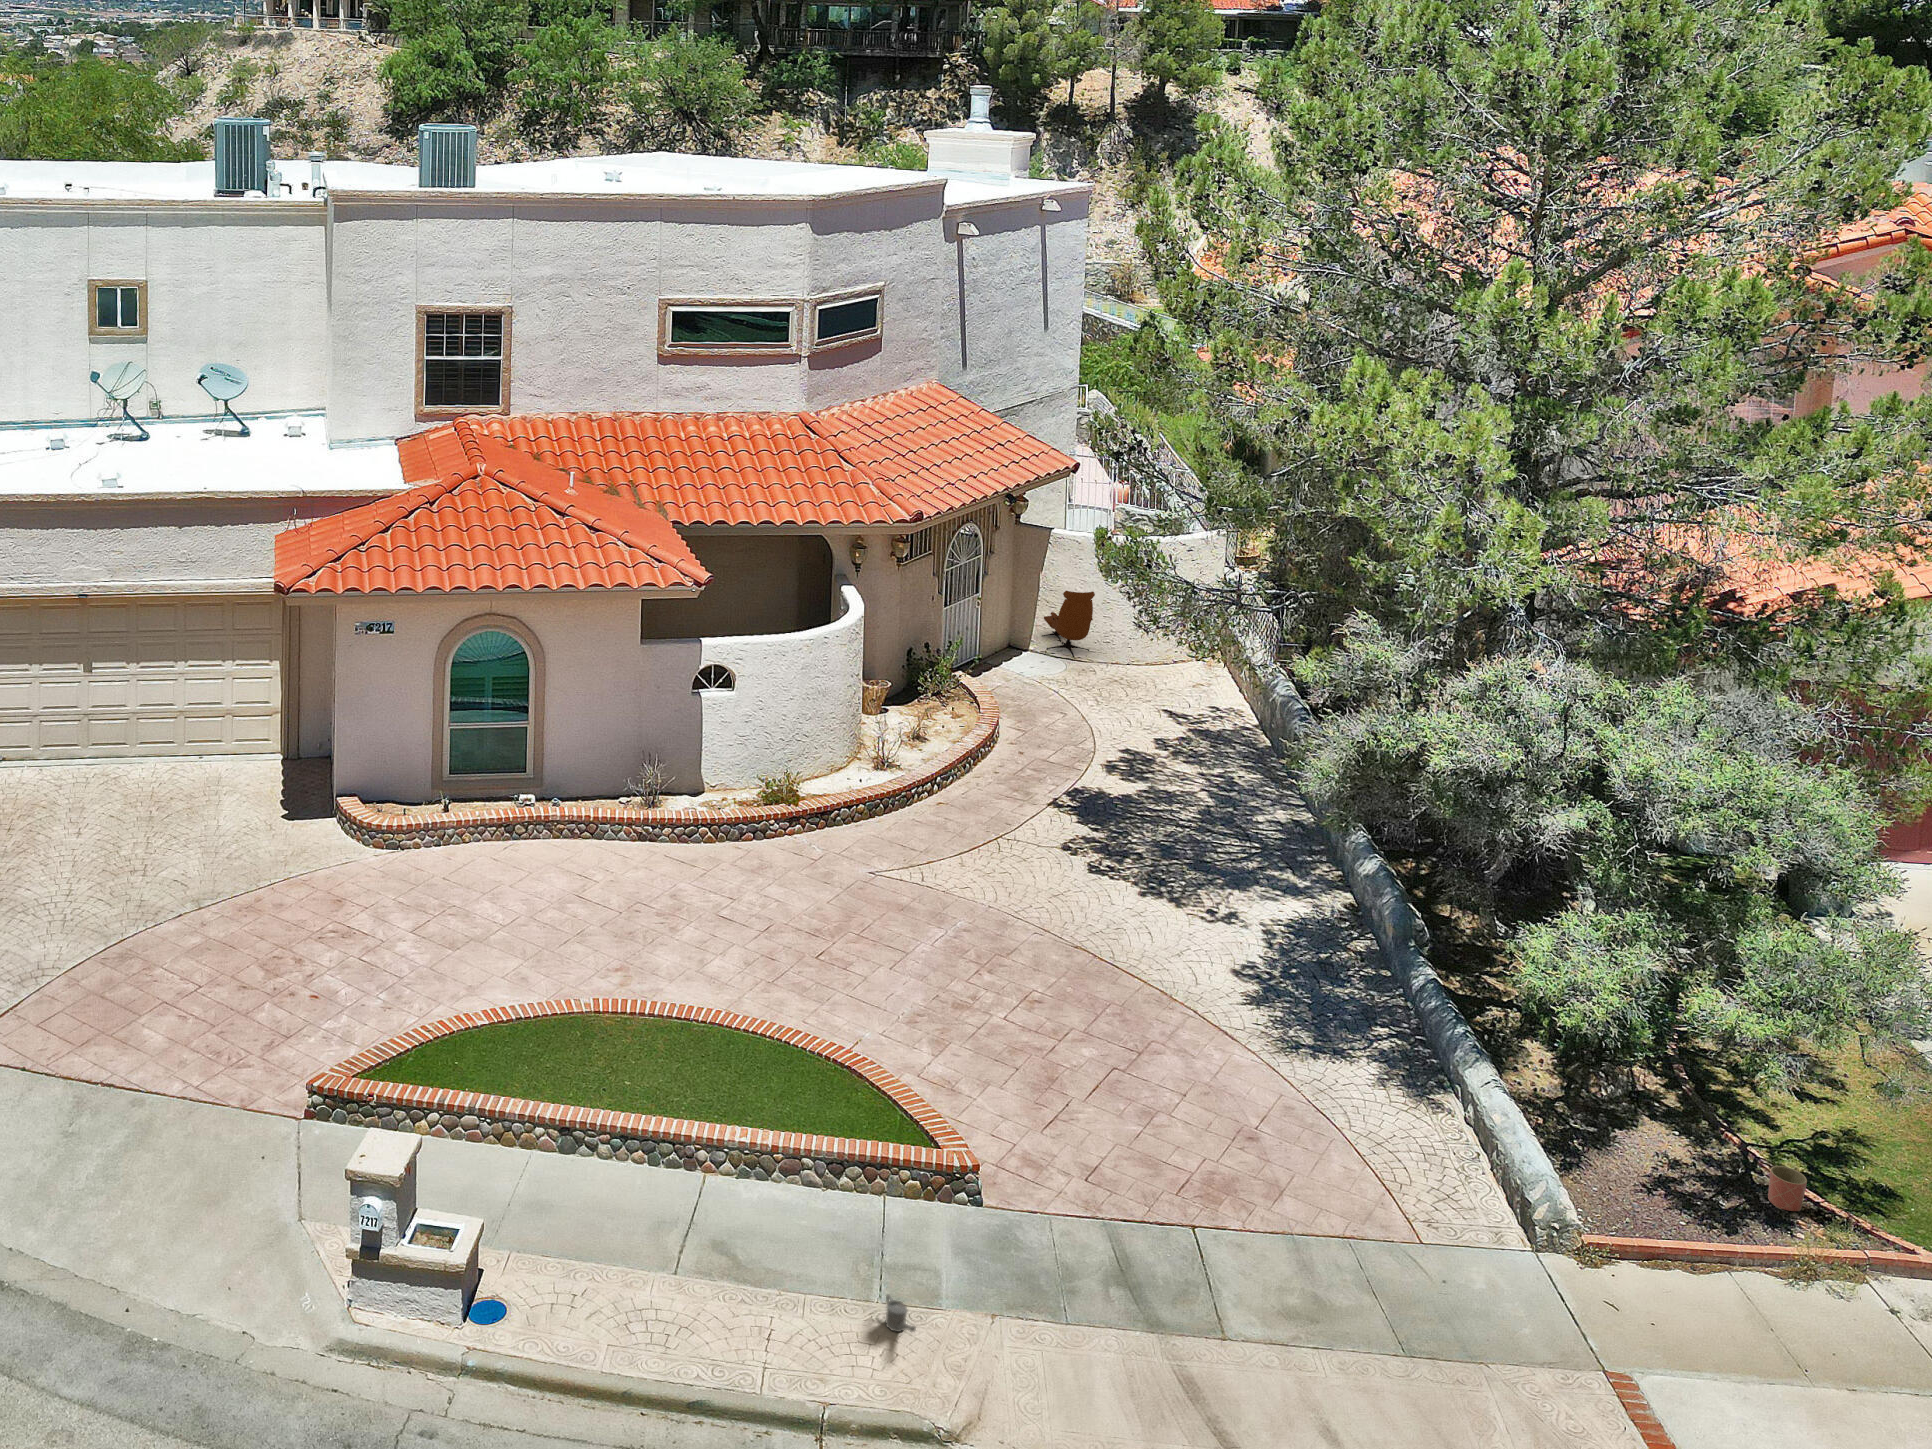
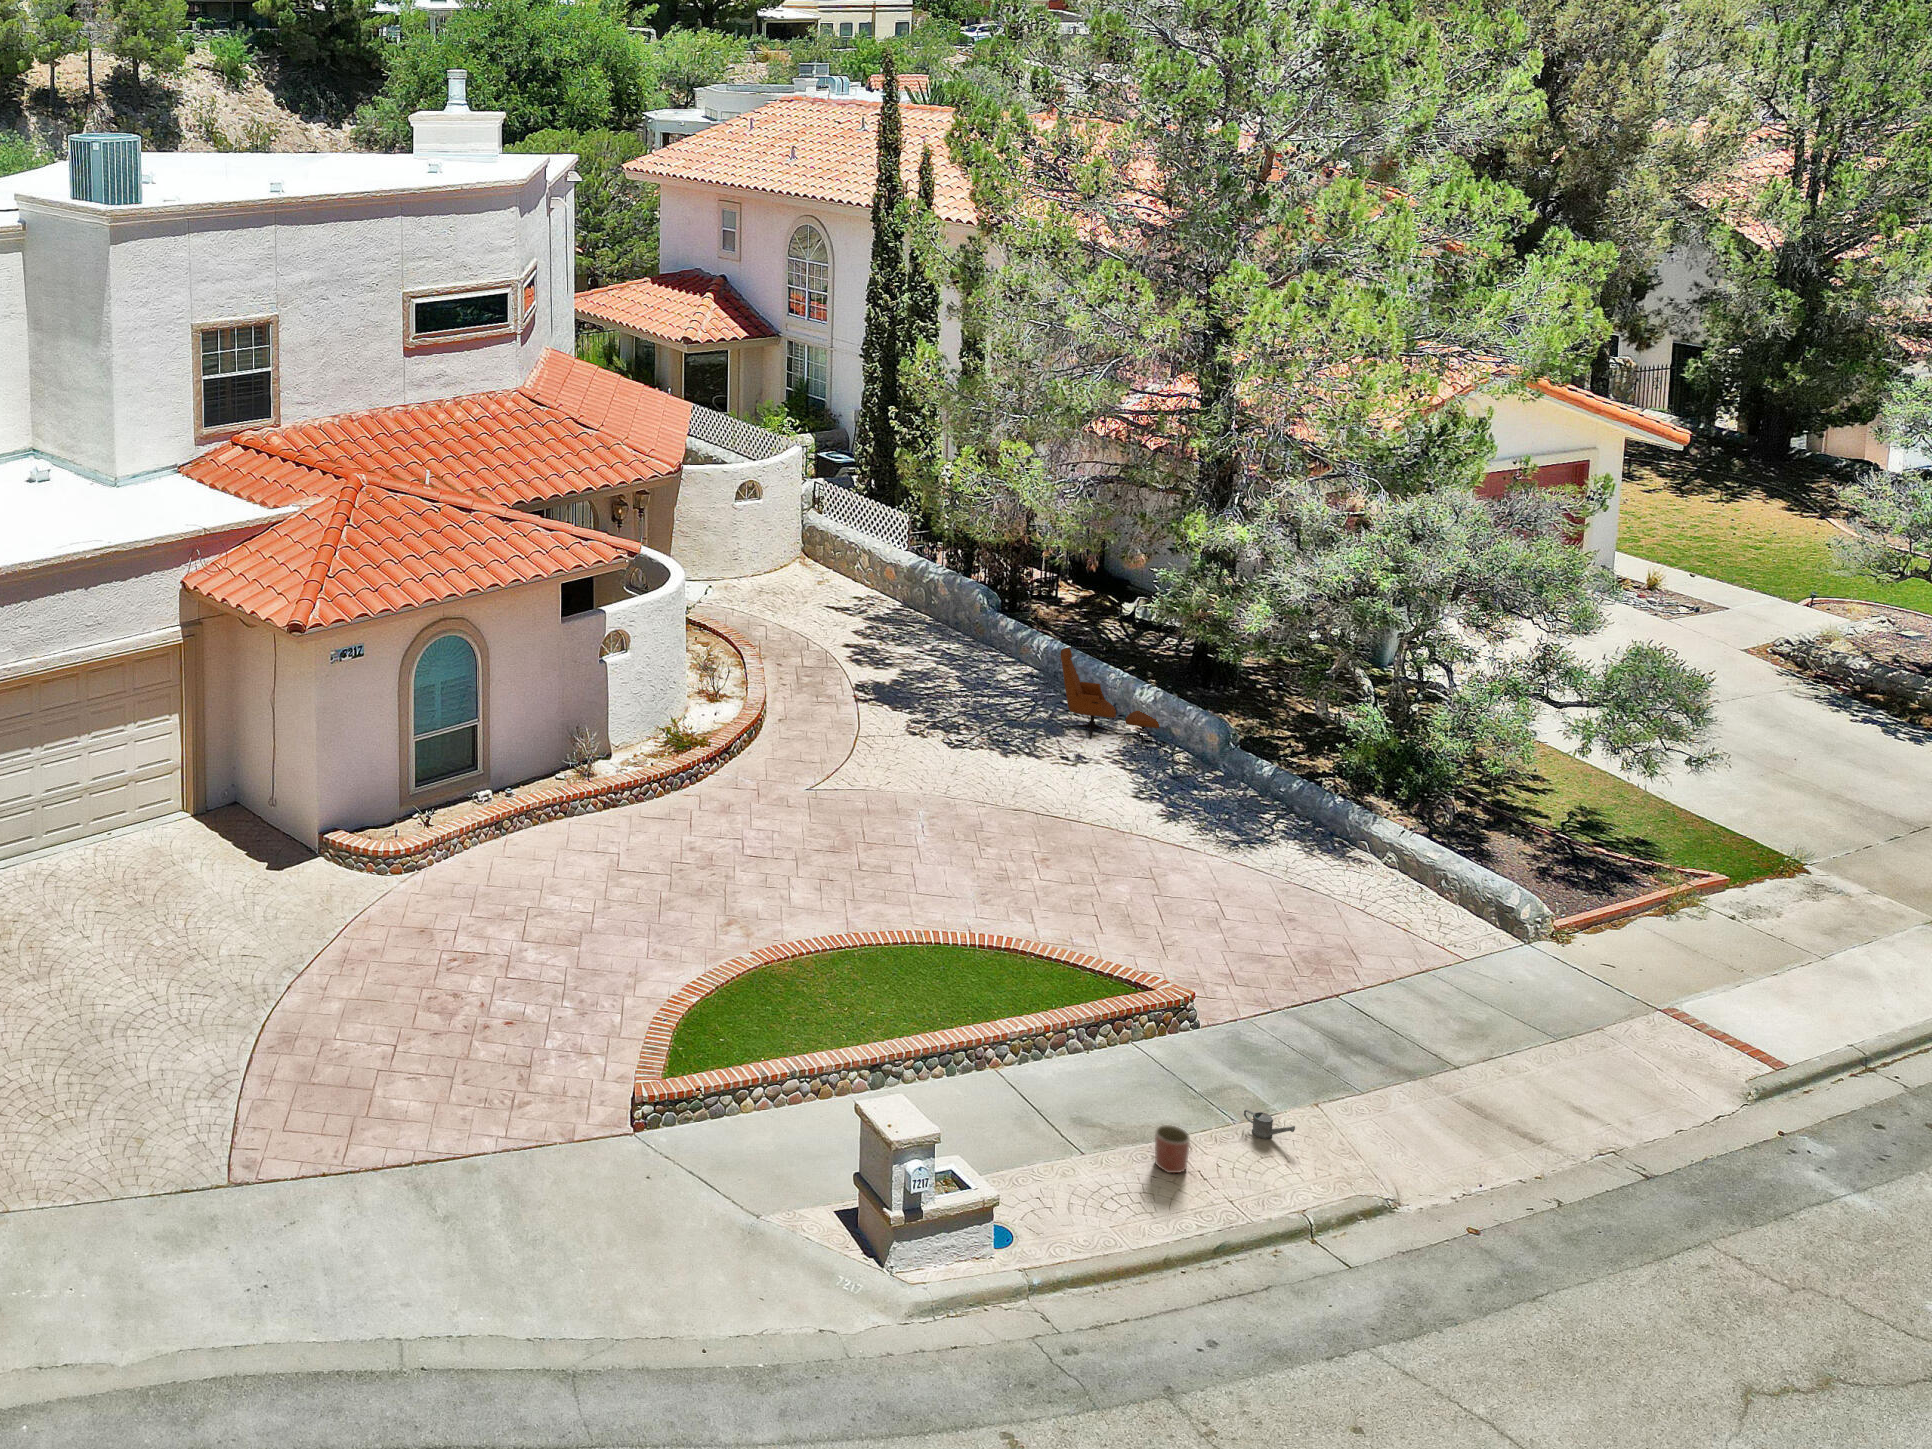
lounge chair: present [1042,591,1095,657] -> present [1061,648,1159,744]
planter: present [1768,1166,1807,1211] -> present [1155,1125,1190,1173]

